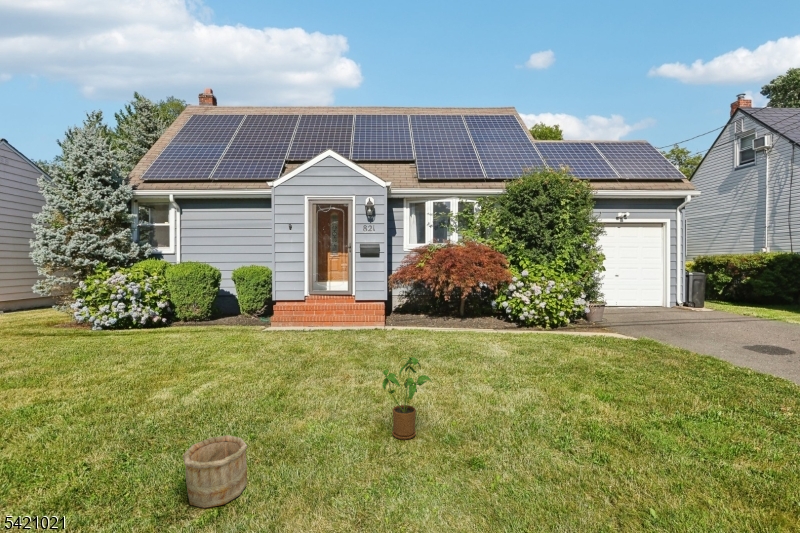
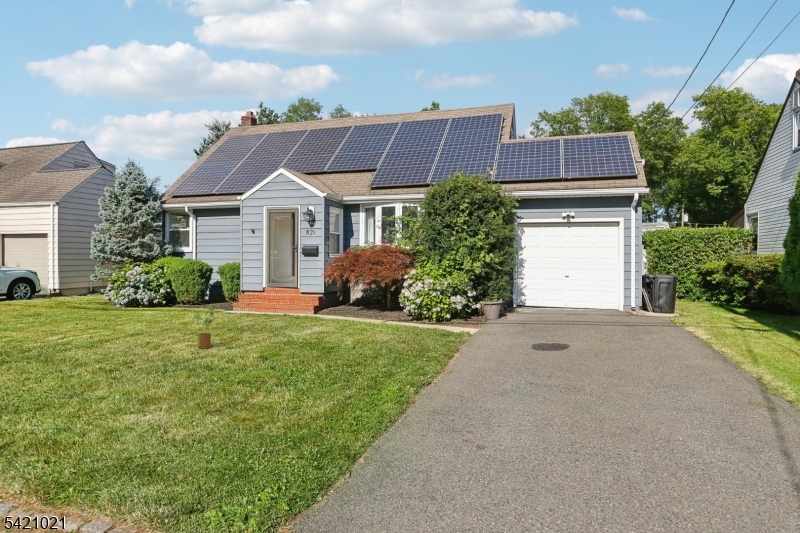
wooden bucket: present [183,435,247,508] -> none [83,332,112,356]

